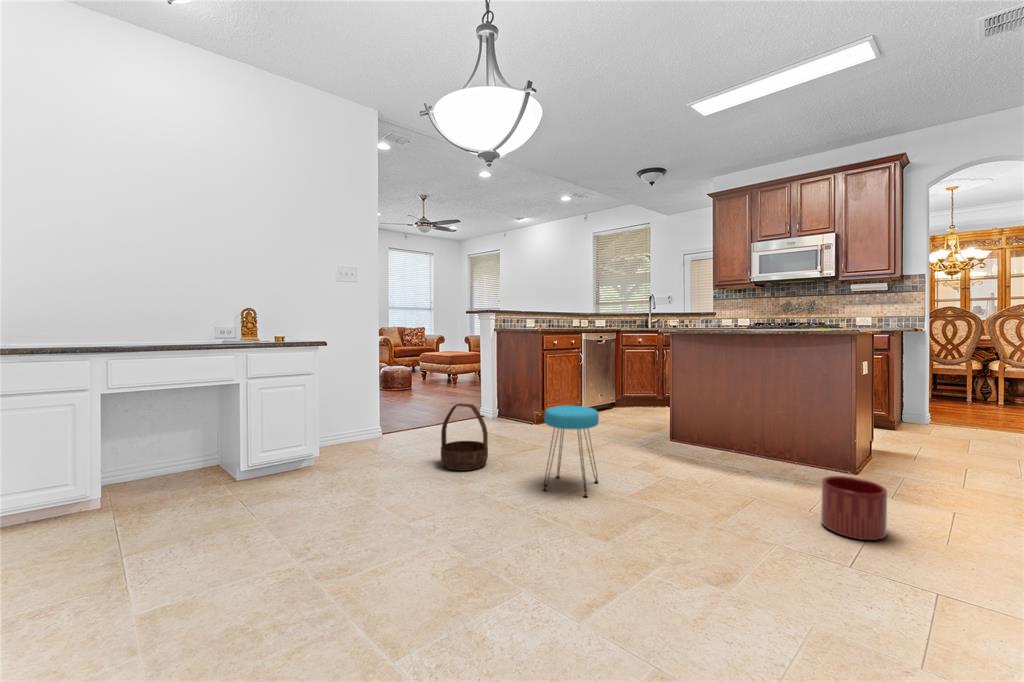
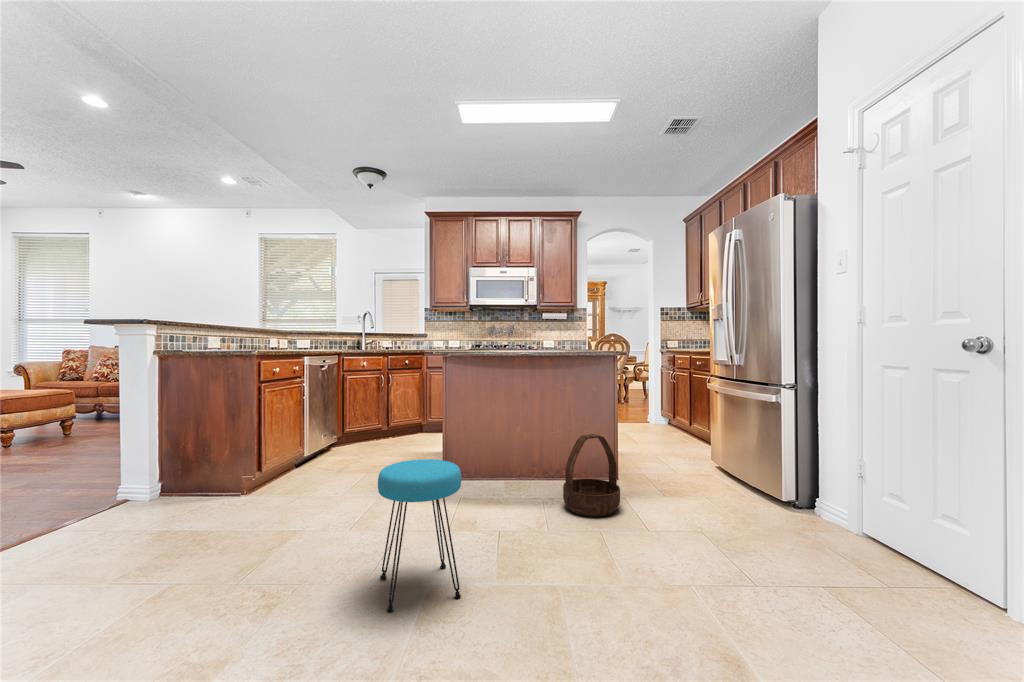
basket: present [441,403,488,471] -> present [563,434,620,517]
planter: present [821,476,887,540] -> none [675,486,729,546]

